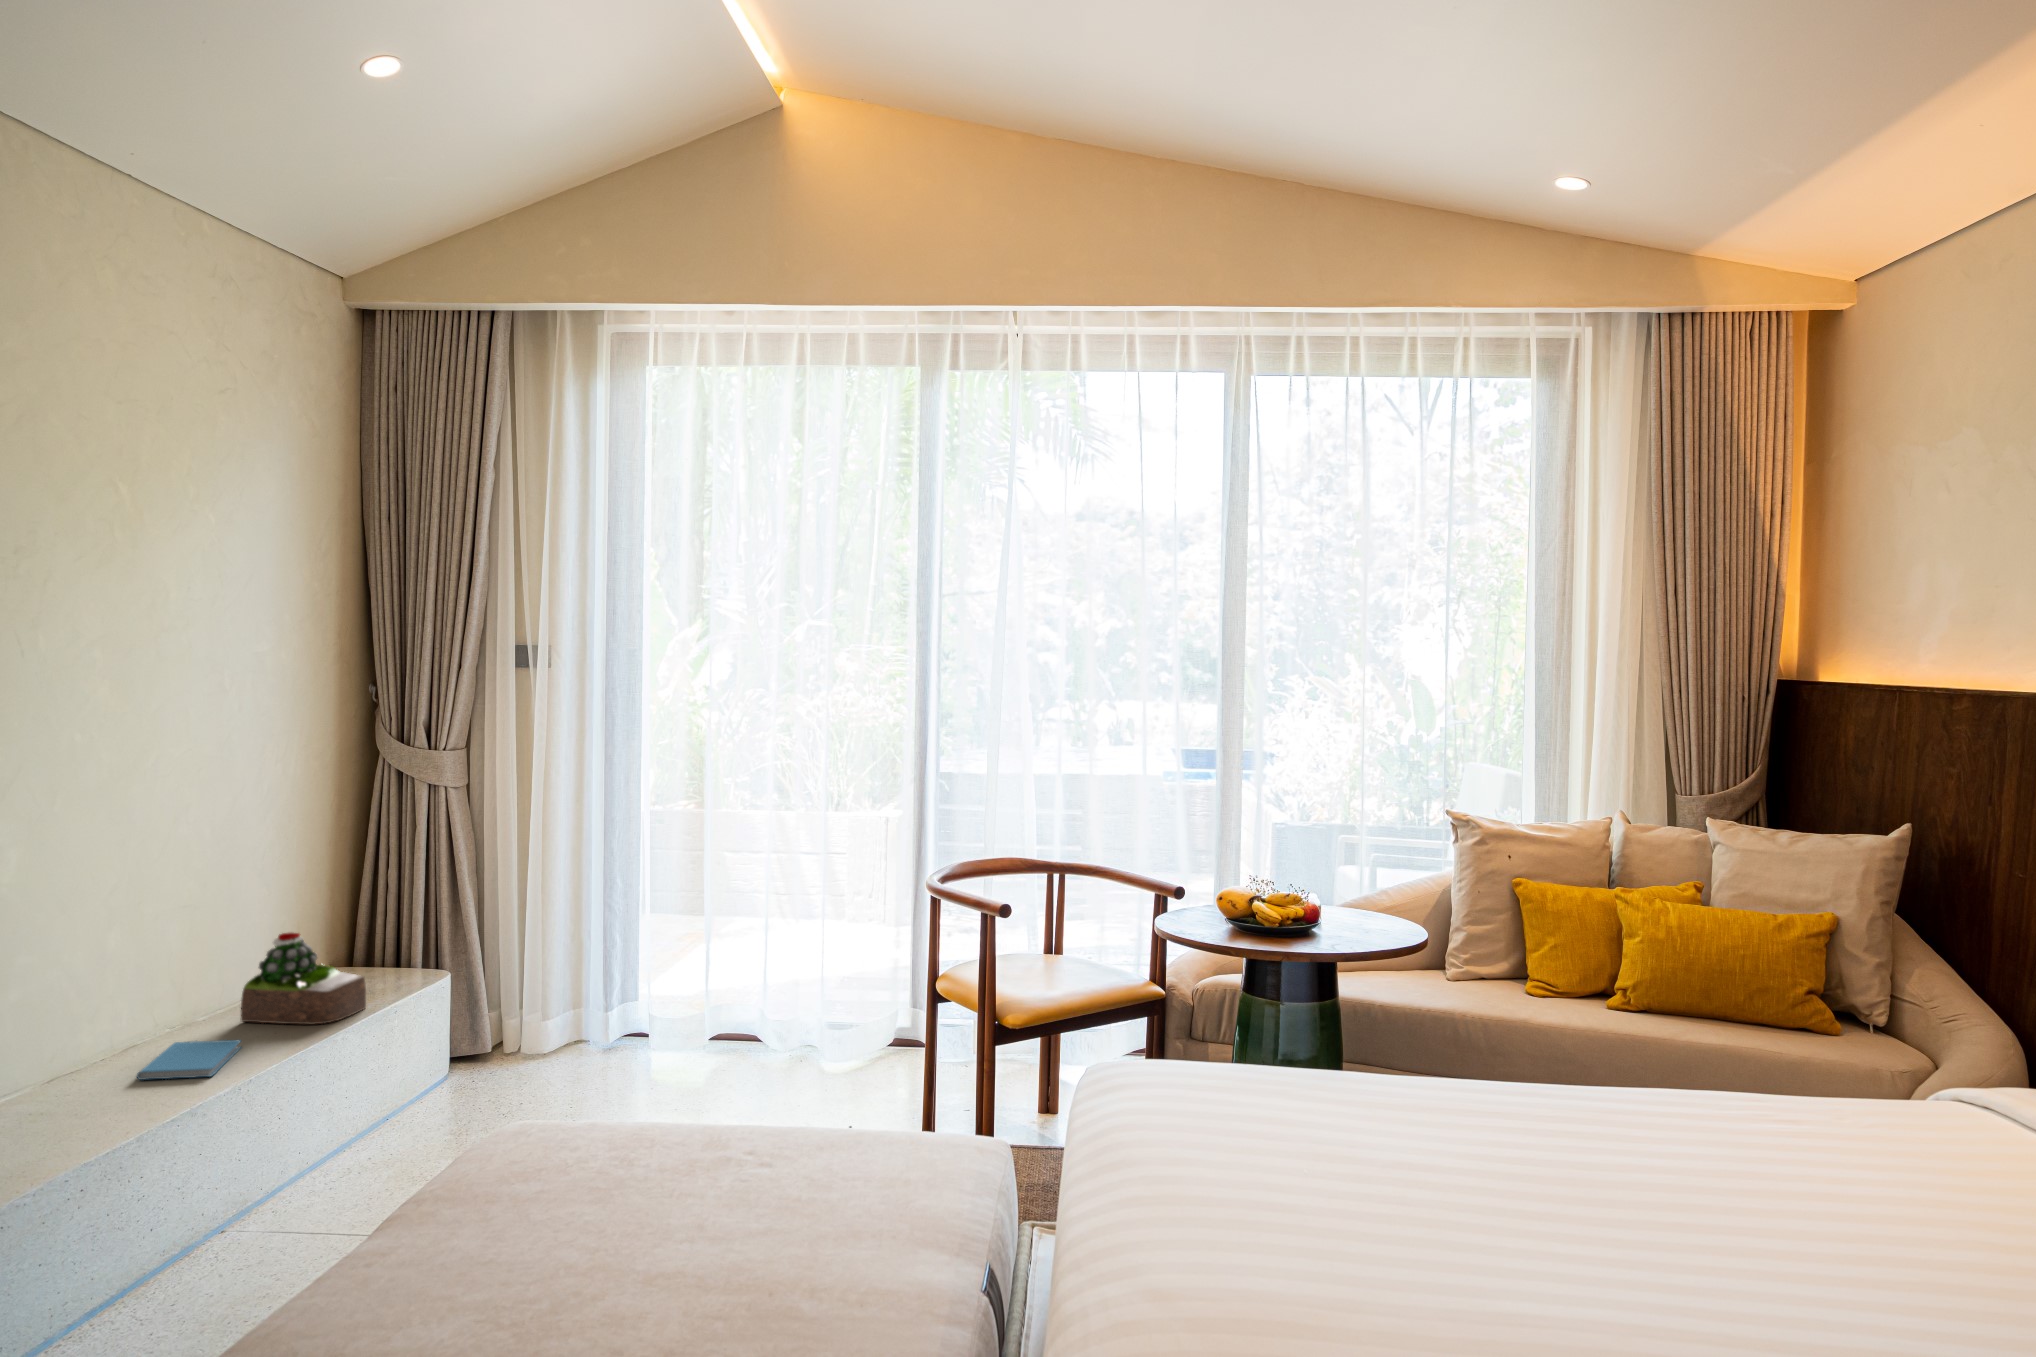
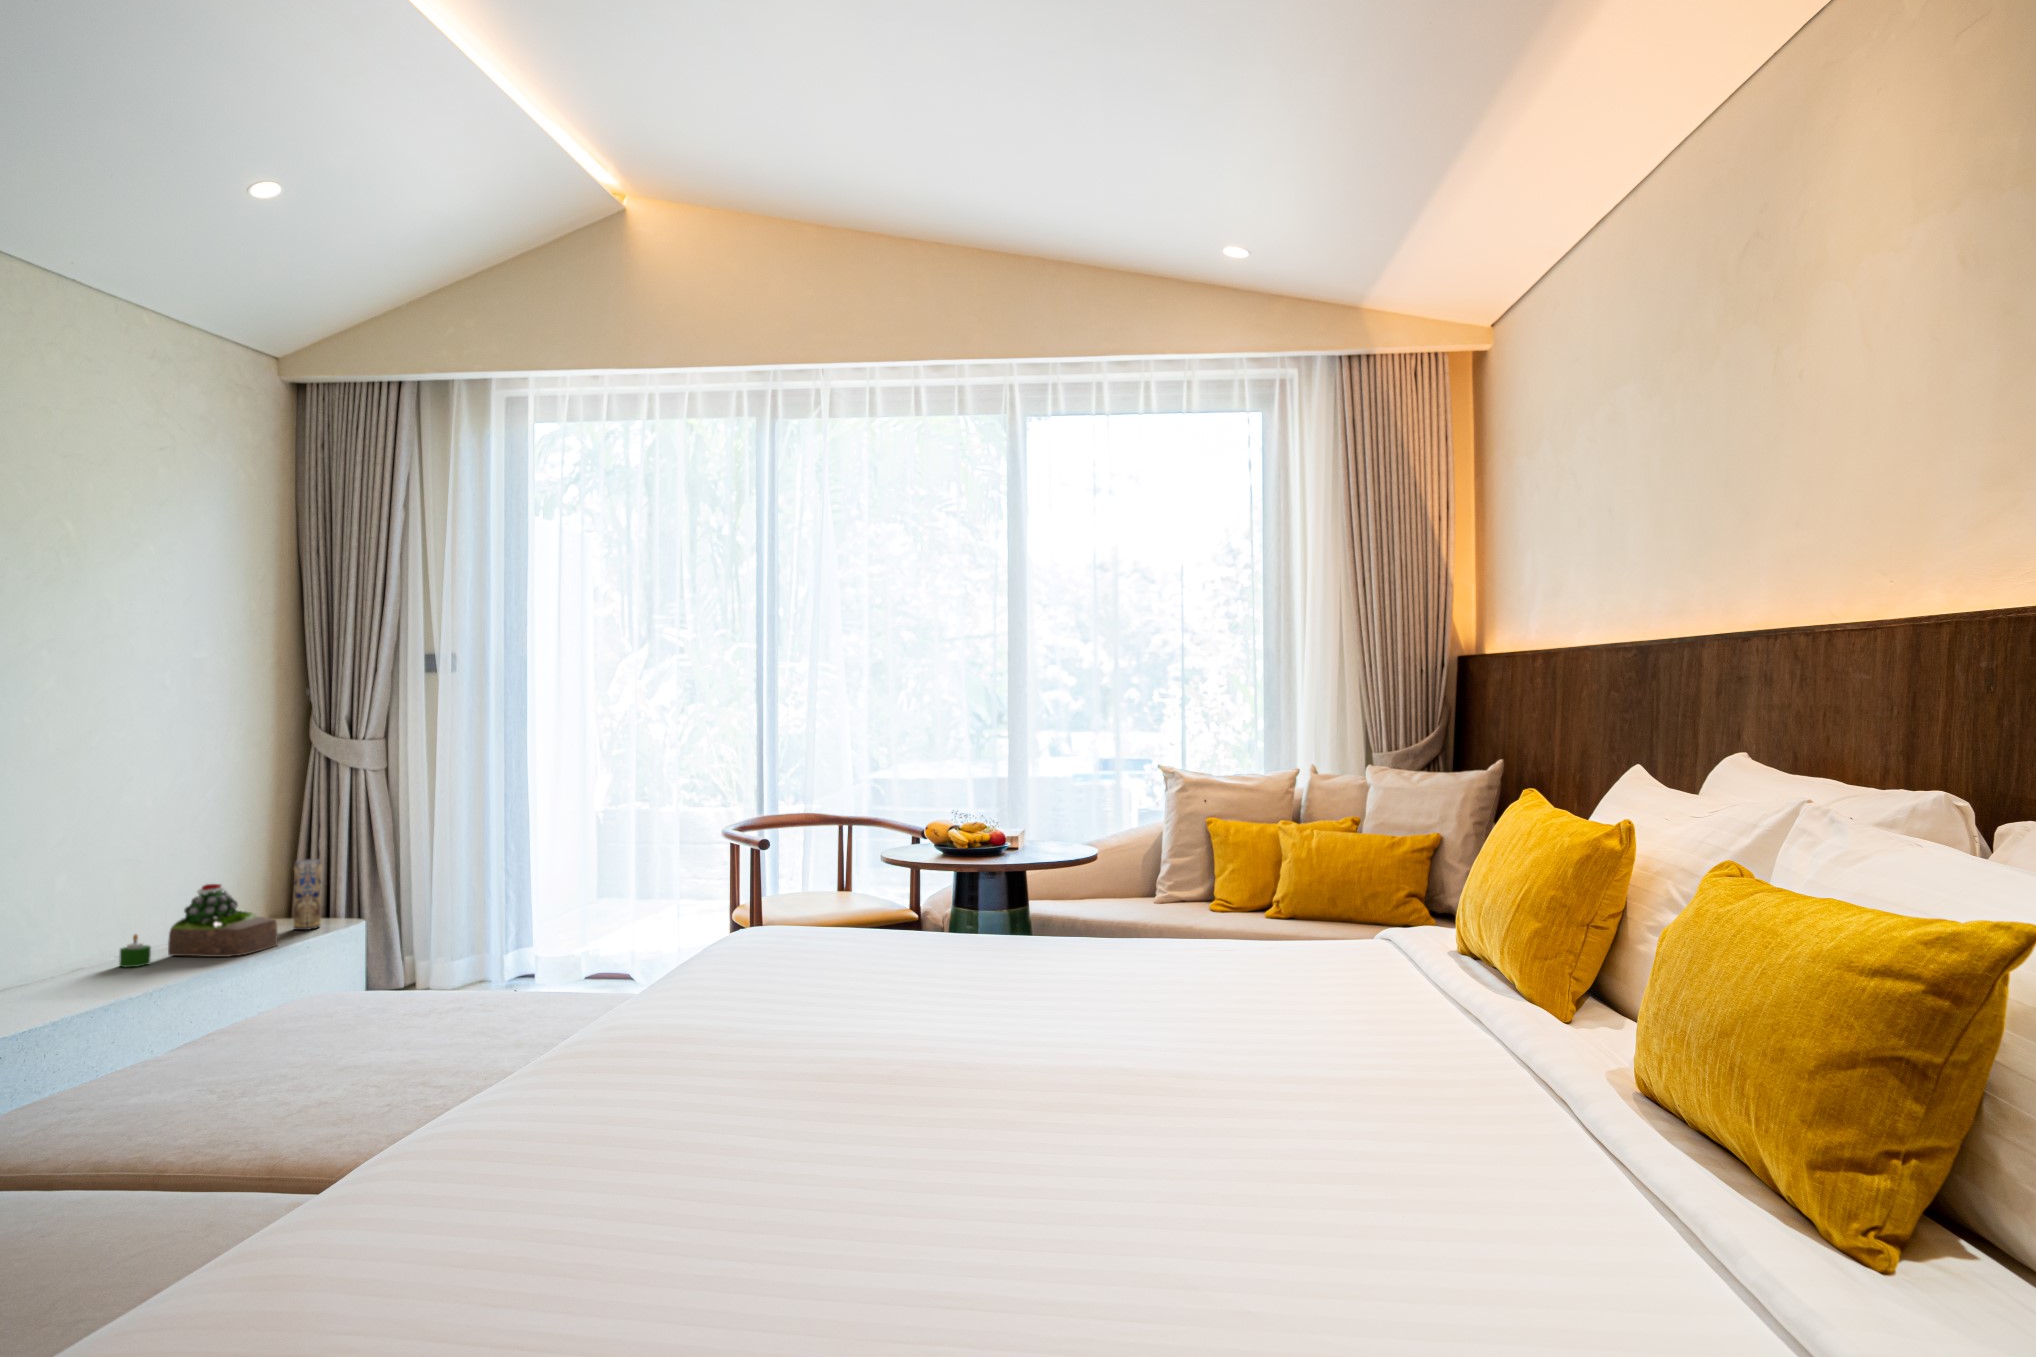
vase: none [370,898,403,984] -> present [293,859,321,930]
candle: none [189,997,225,1039] -> present [119,934,151,967]
book: present [137,1040,241,1080] -> none [56,966,157,994]

